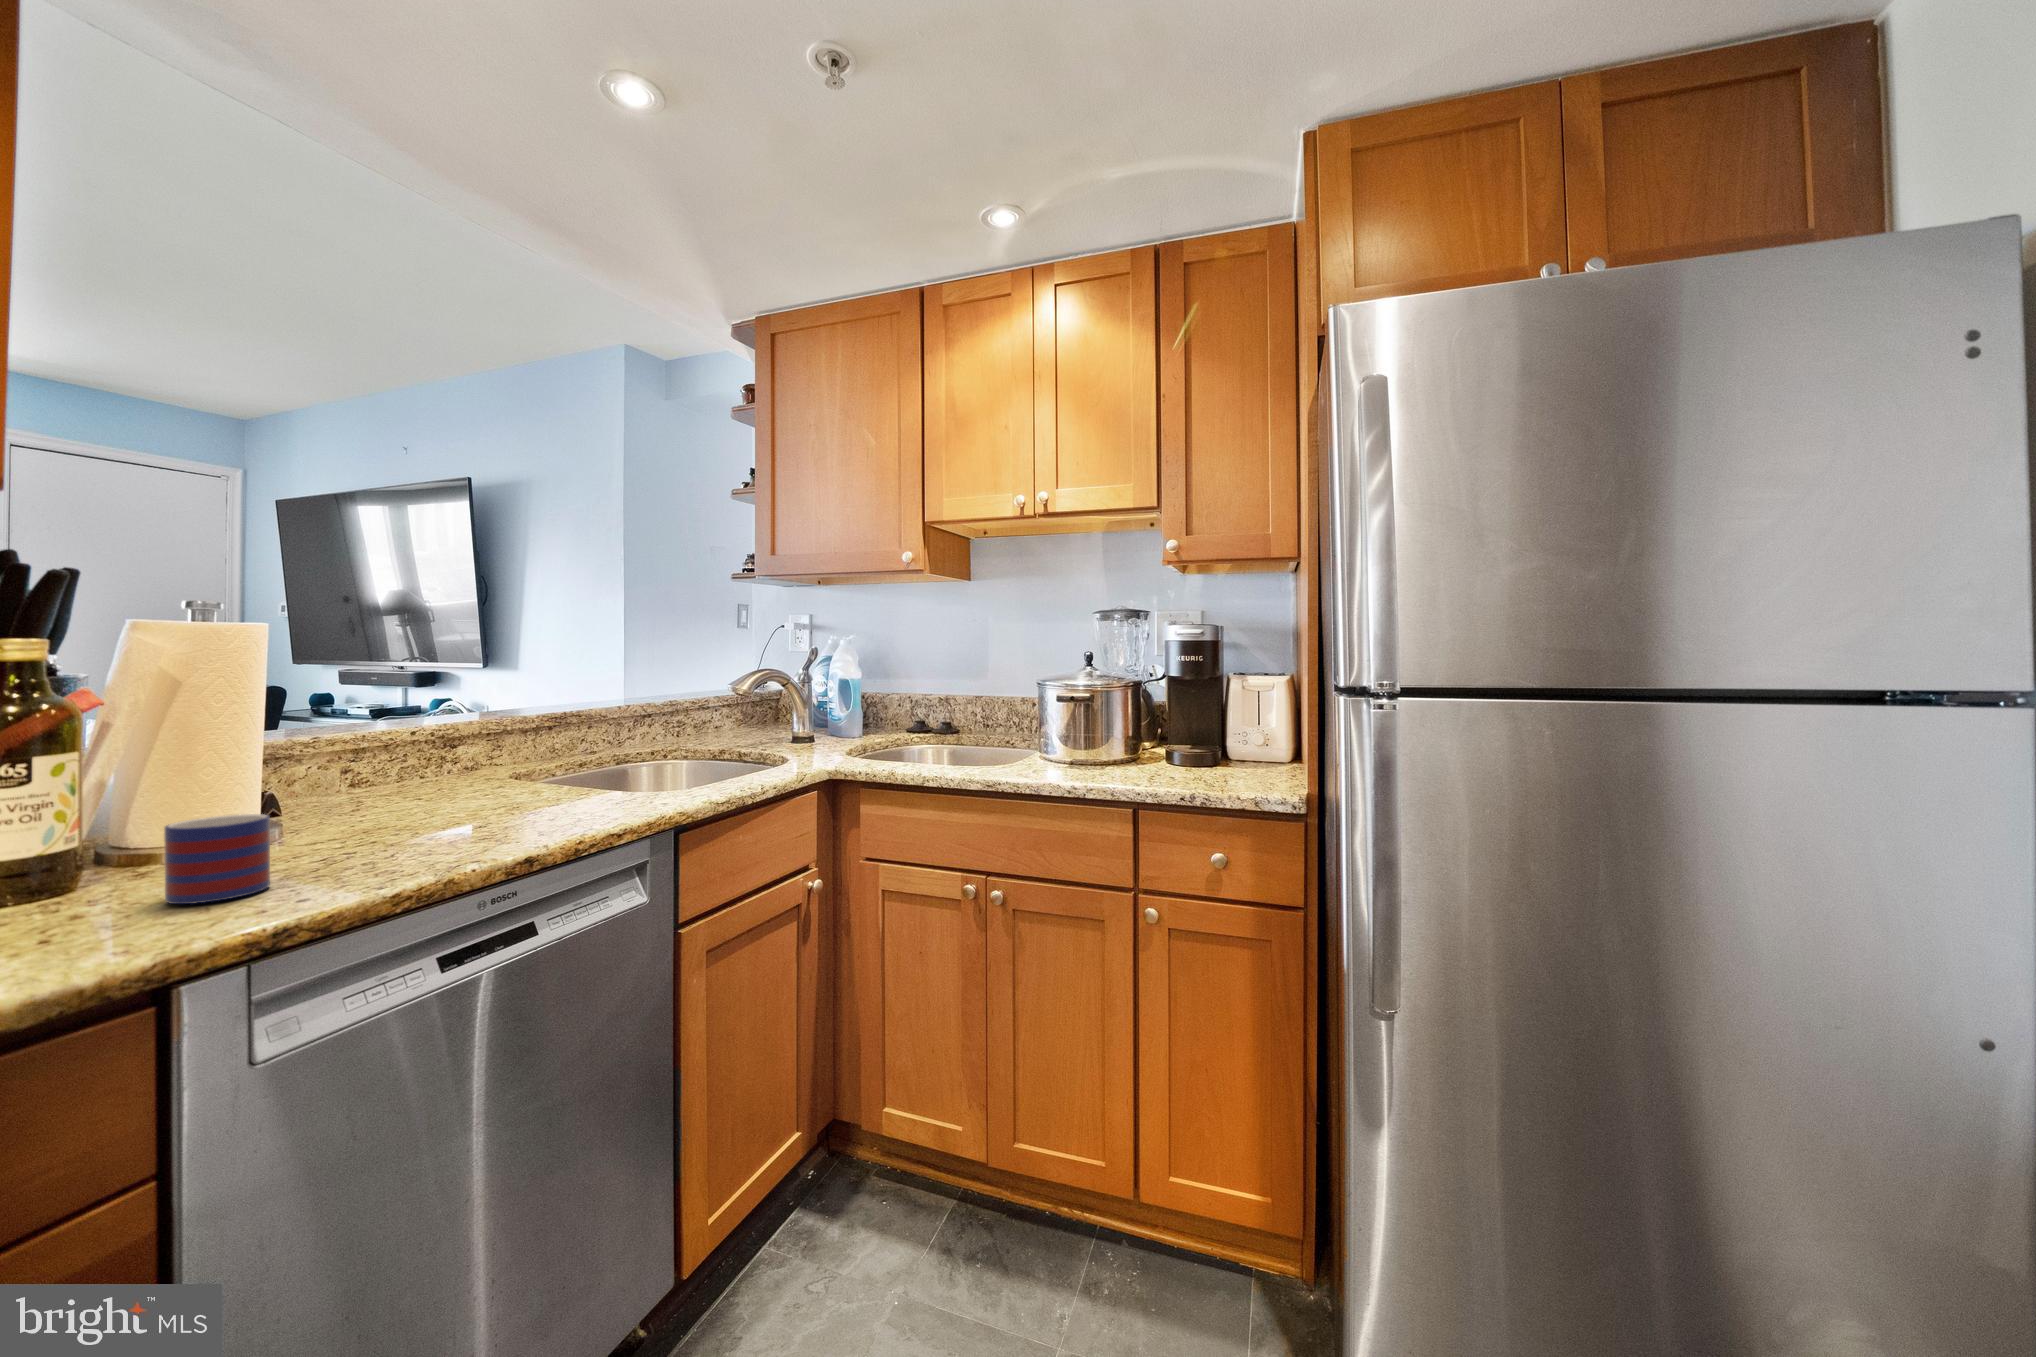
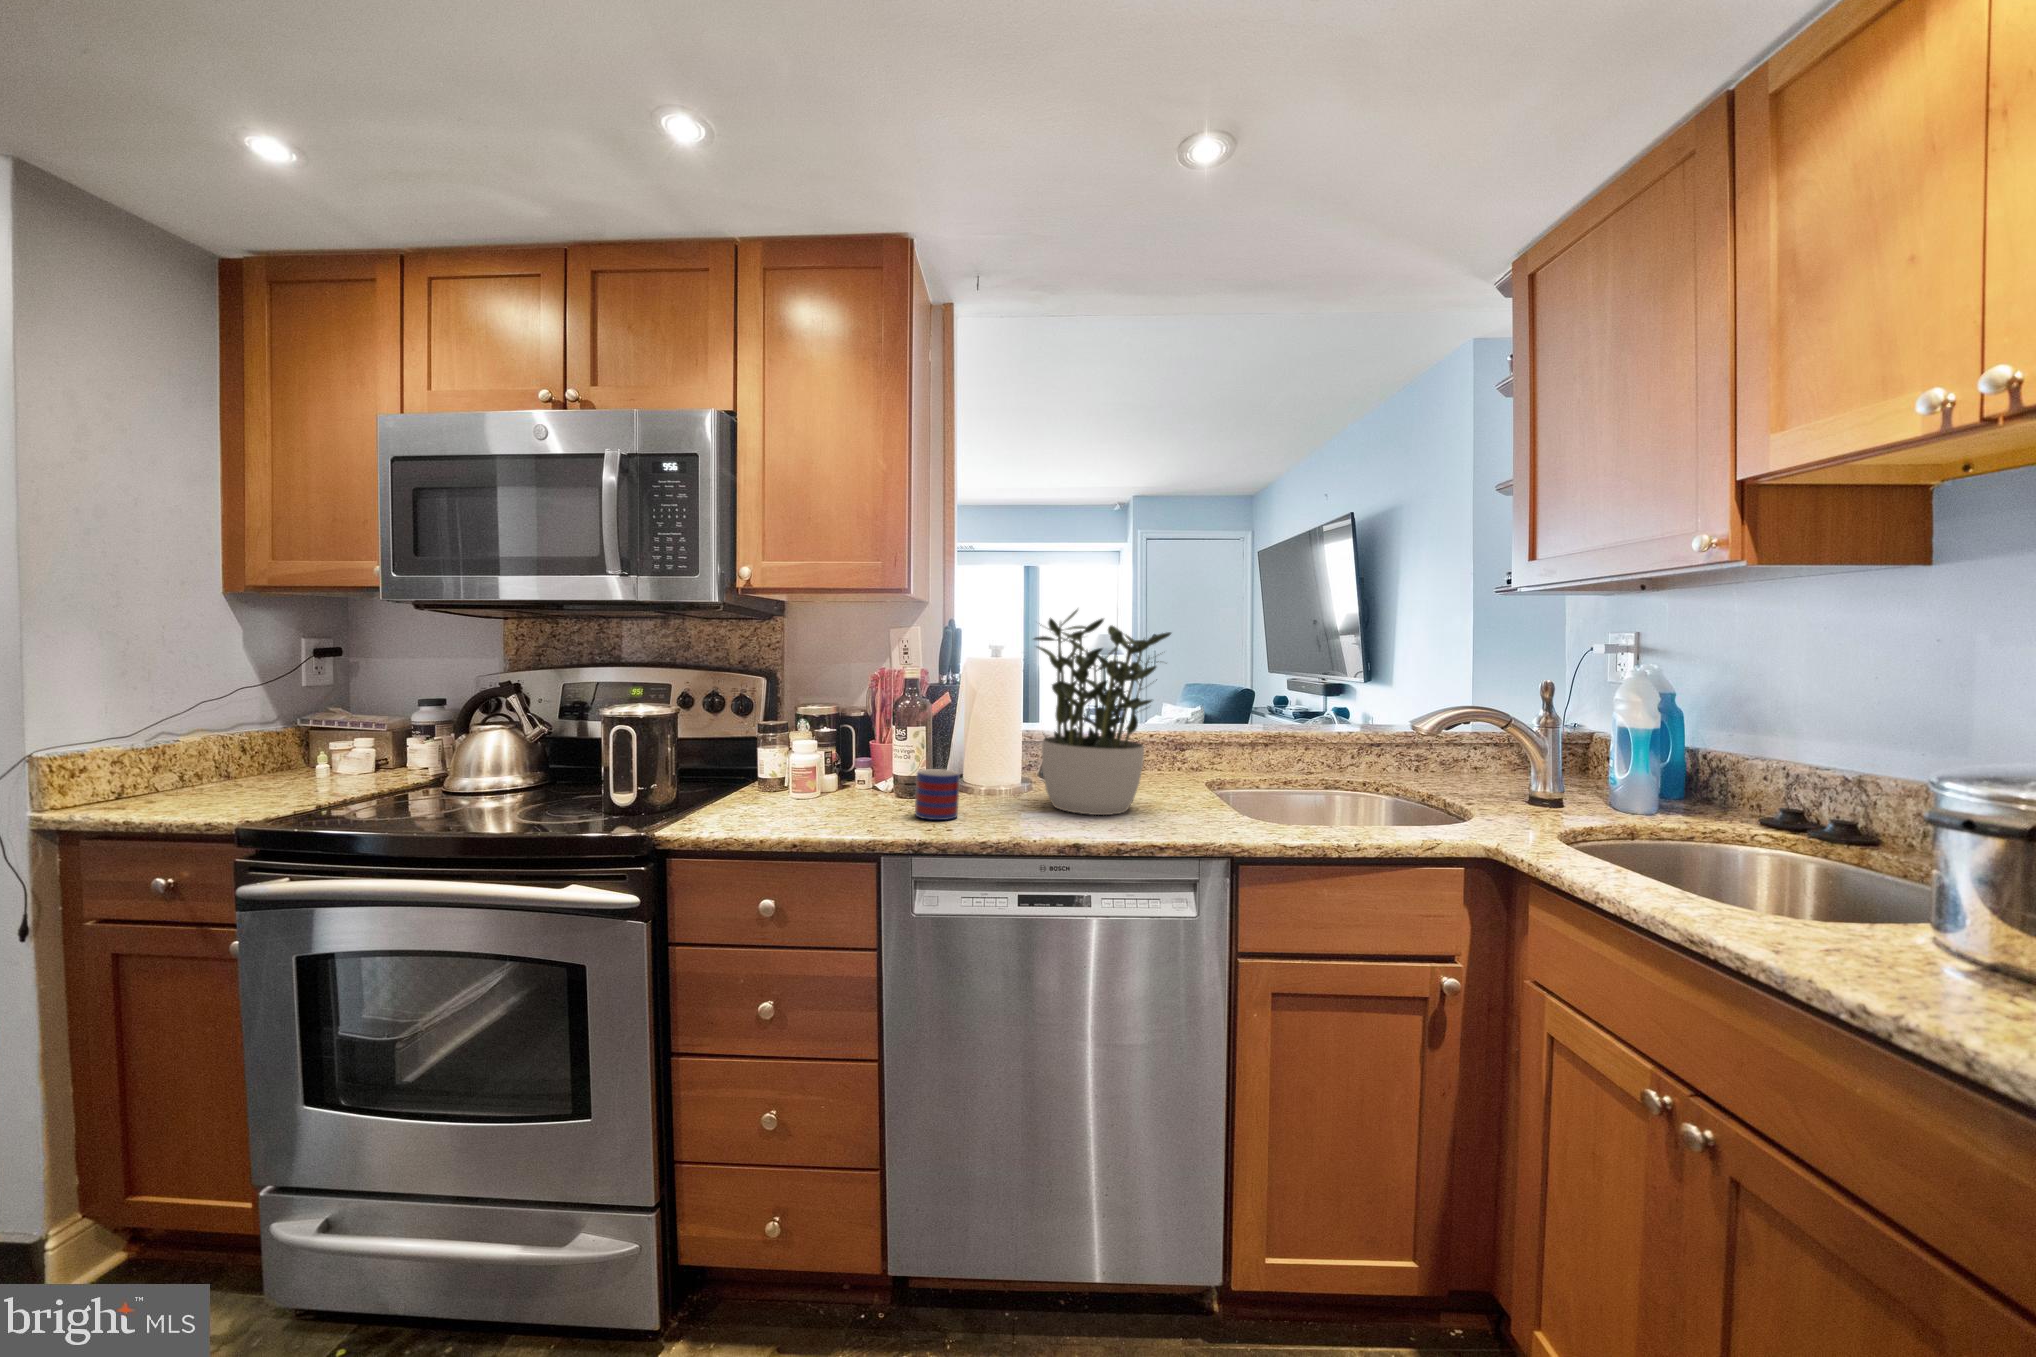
potted plant: none [301,563,553,836] -> present [1034,610,1171,815]

